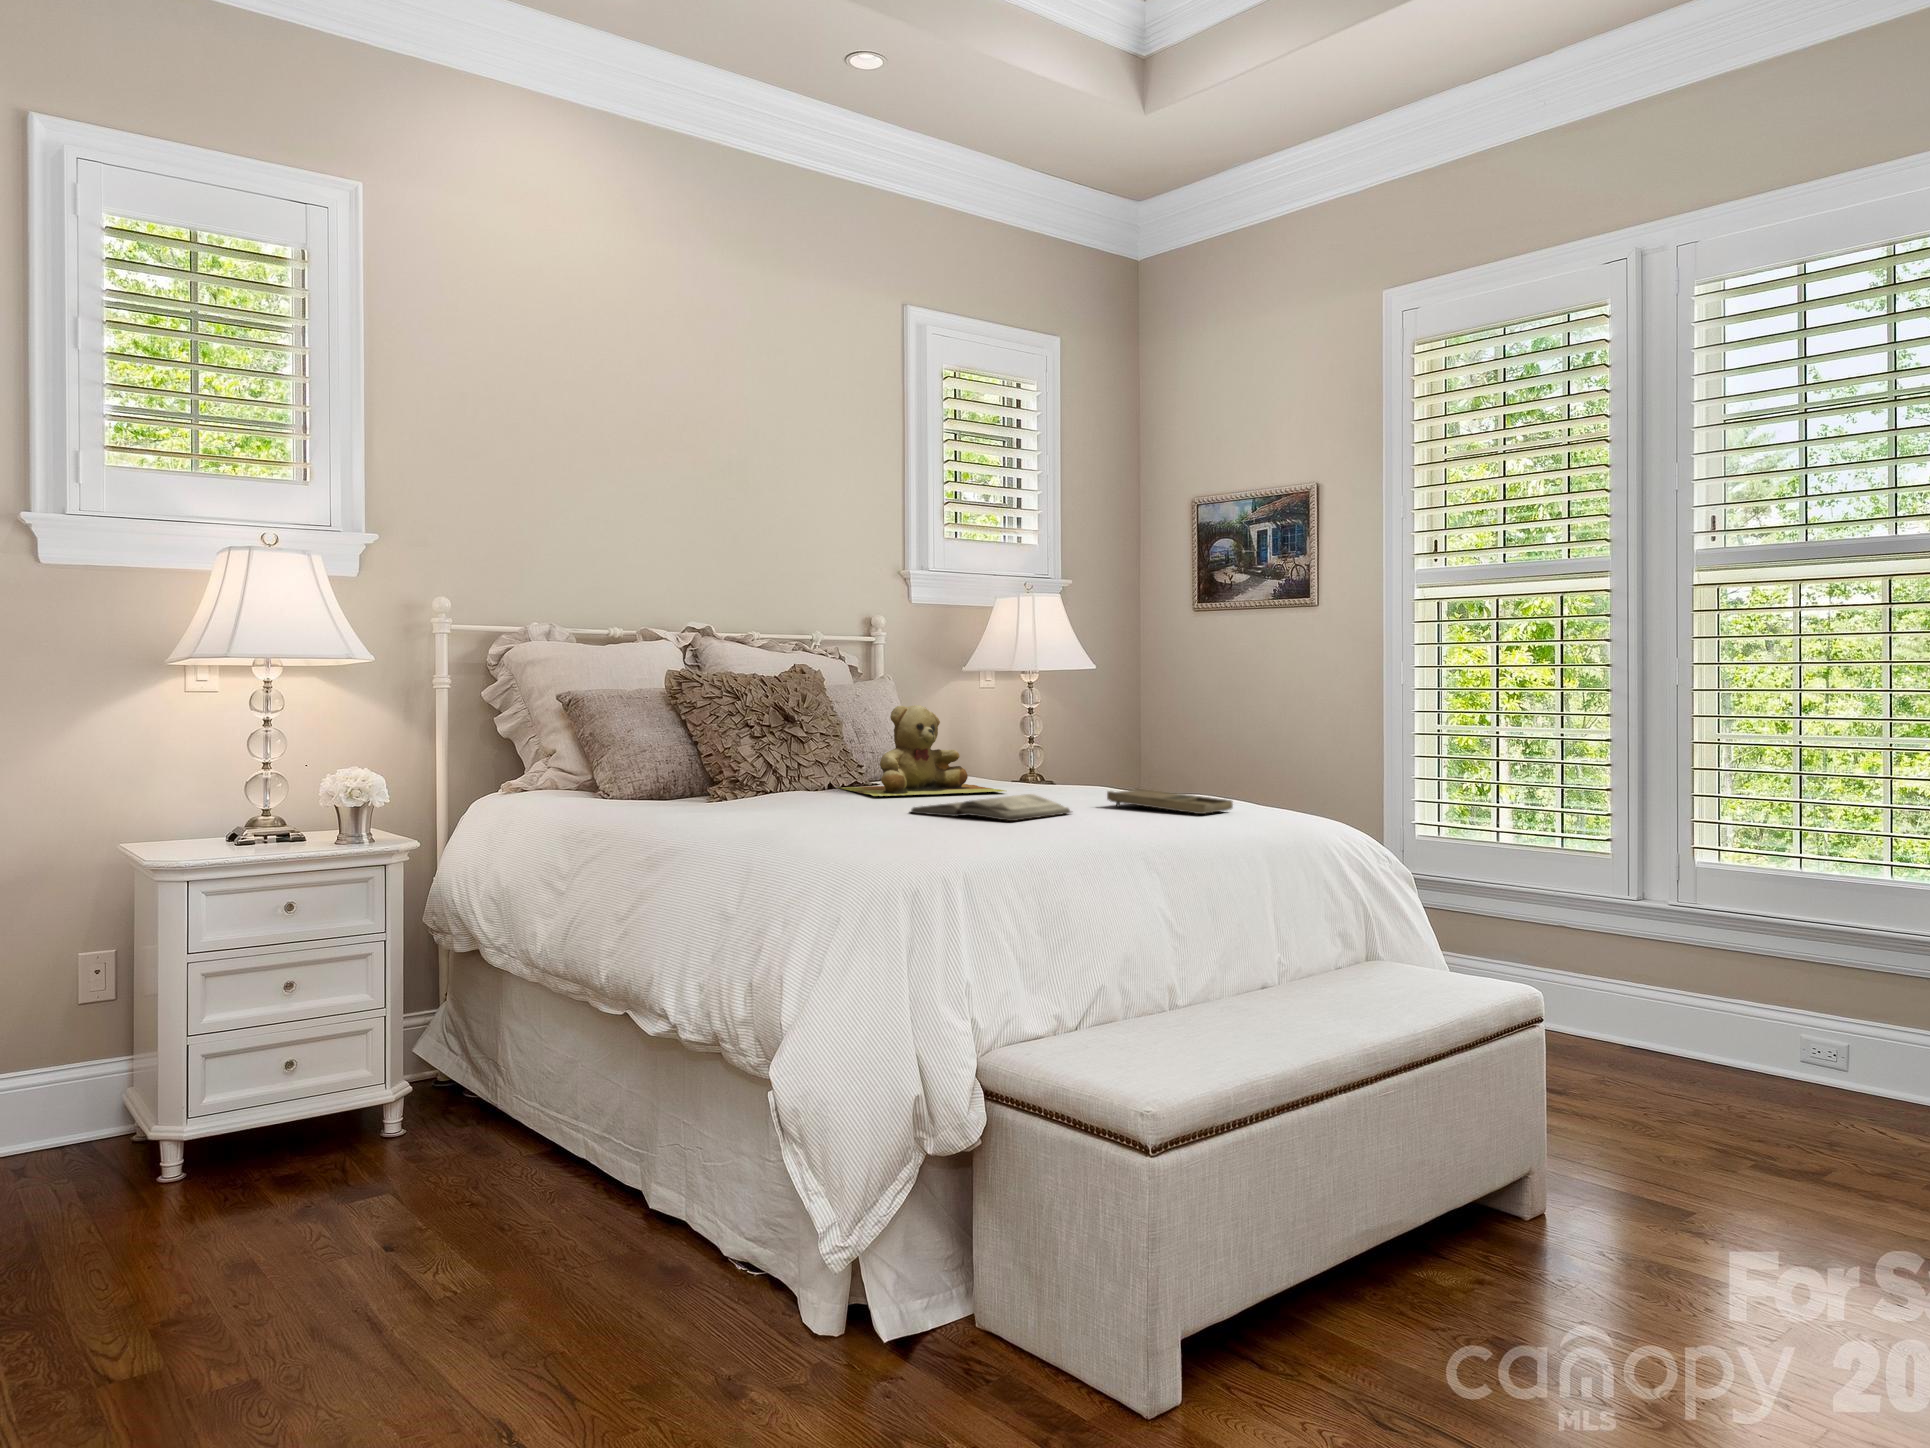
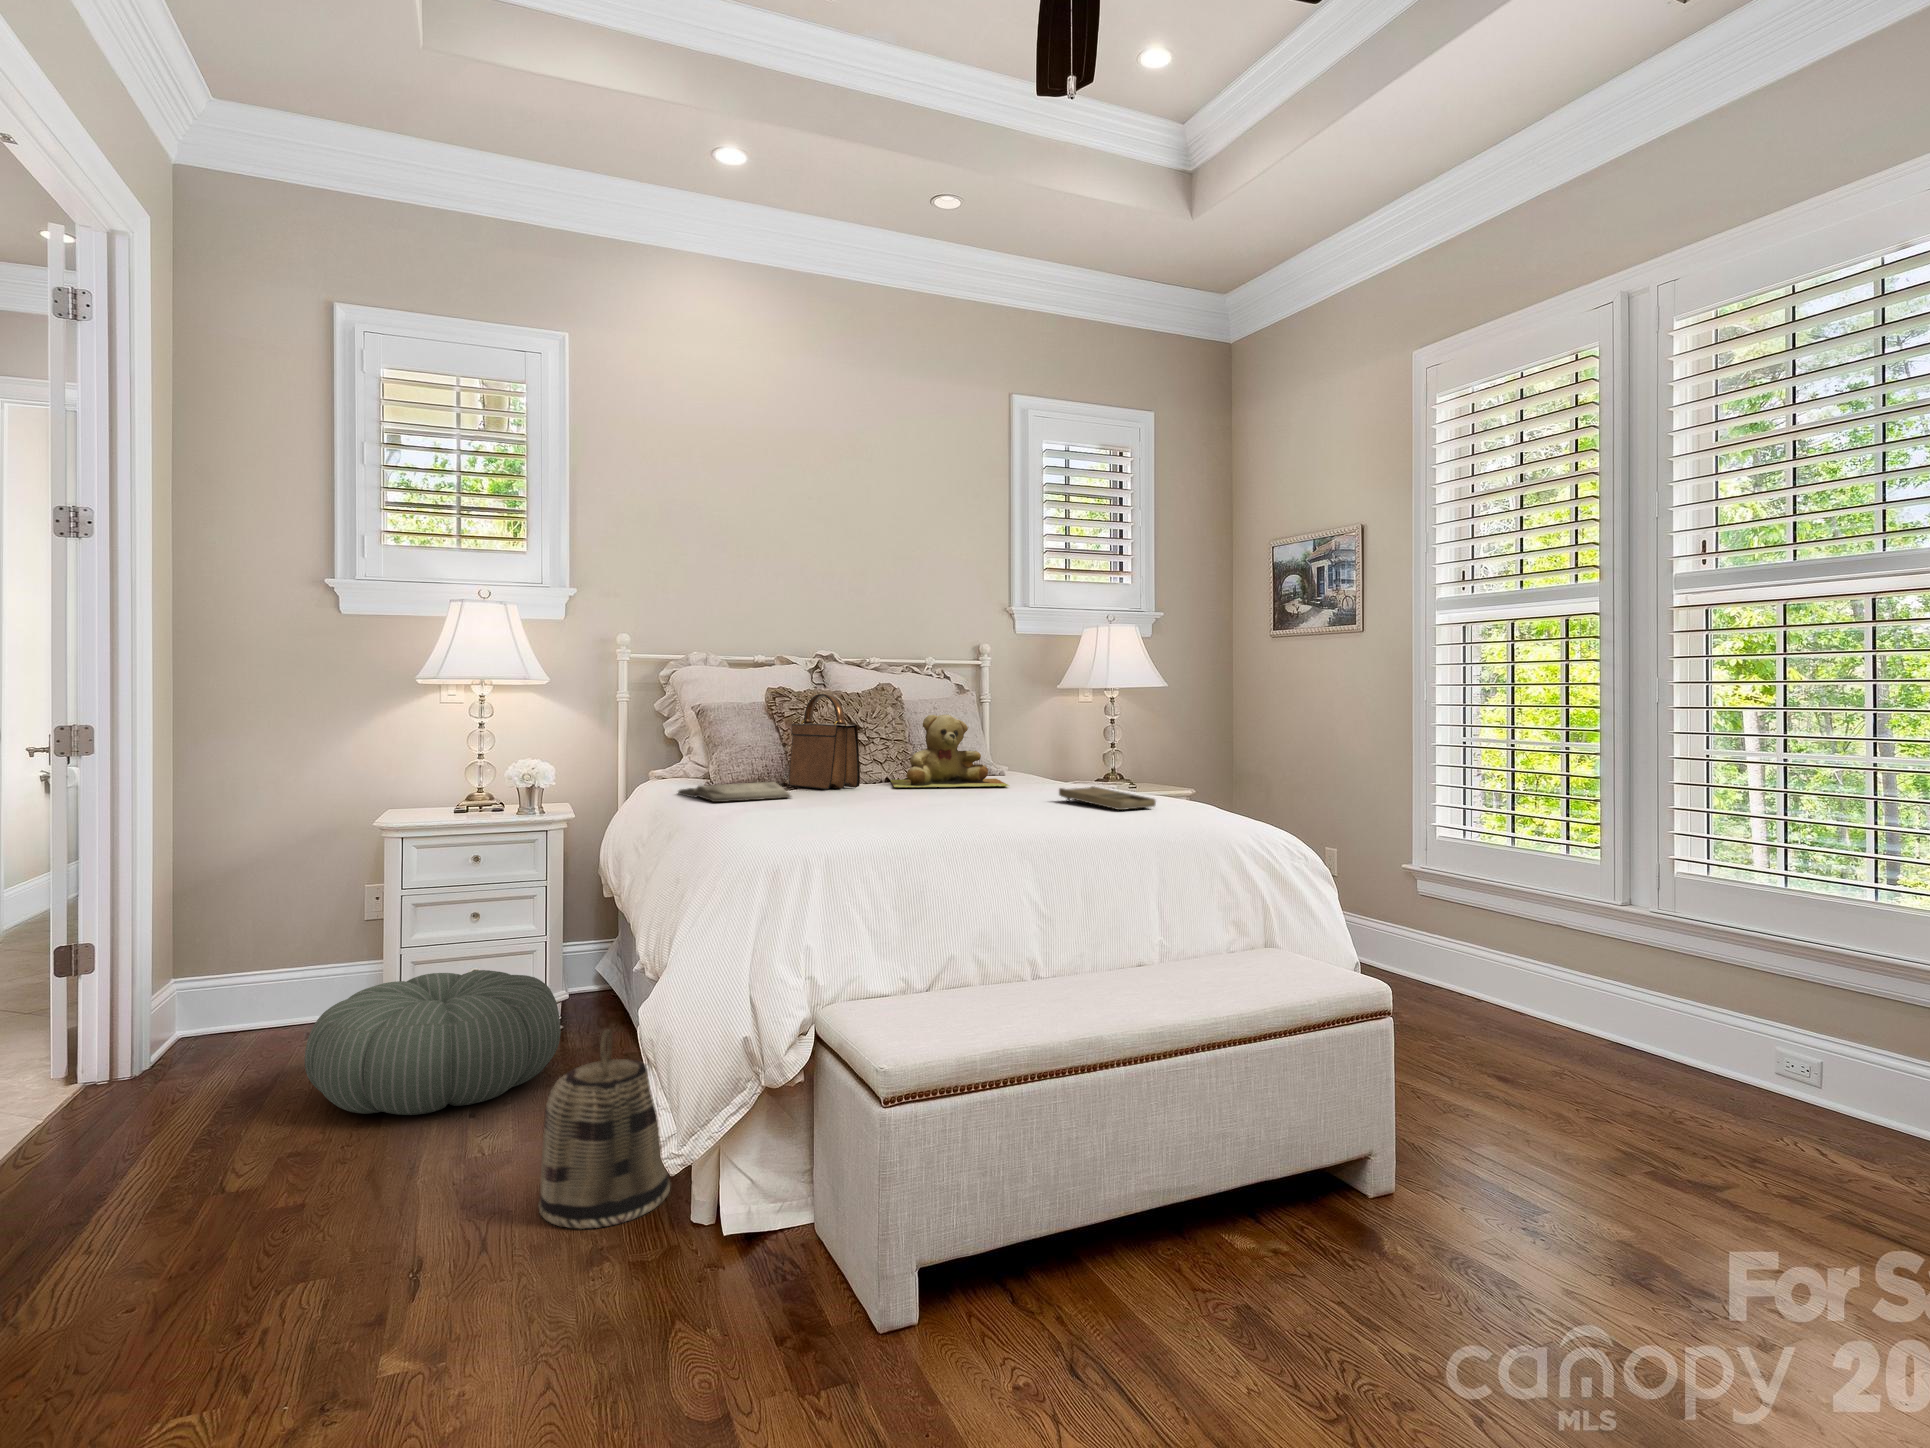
handbag: none [734,680,832,801] -> present [789,694,860,790]
diary: present [911,794,1071,821] -> present [678,782,791,802]
pouf: none [121,1060,467,1262] -> present [305,970,561,1115]
basket: none [596,1106,756,1355] -> present [538,1029,670,1229]

